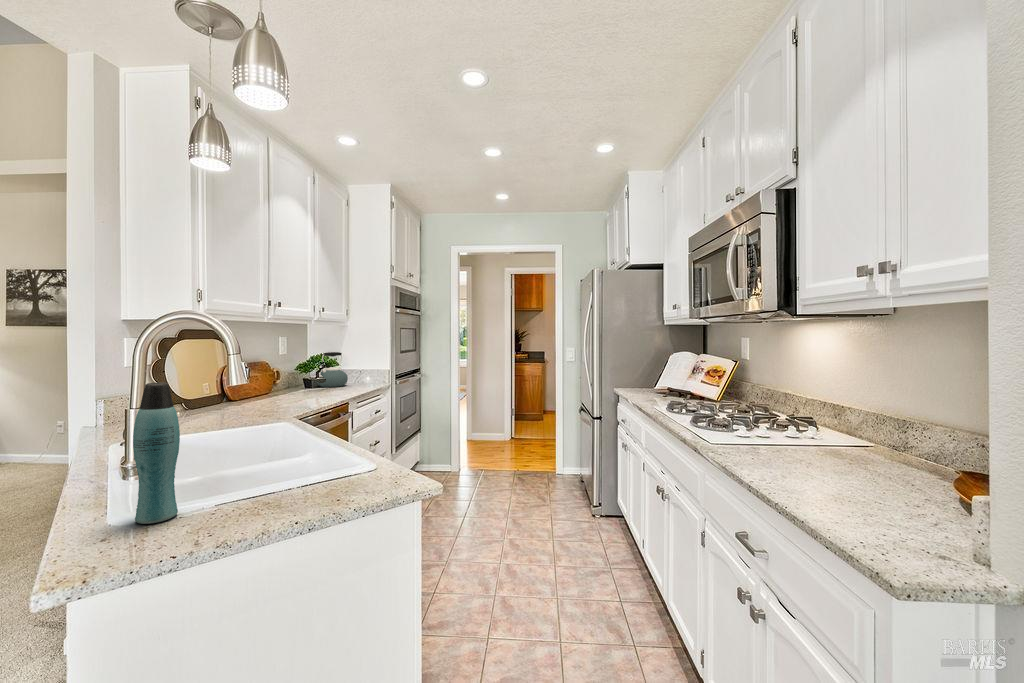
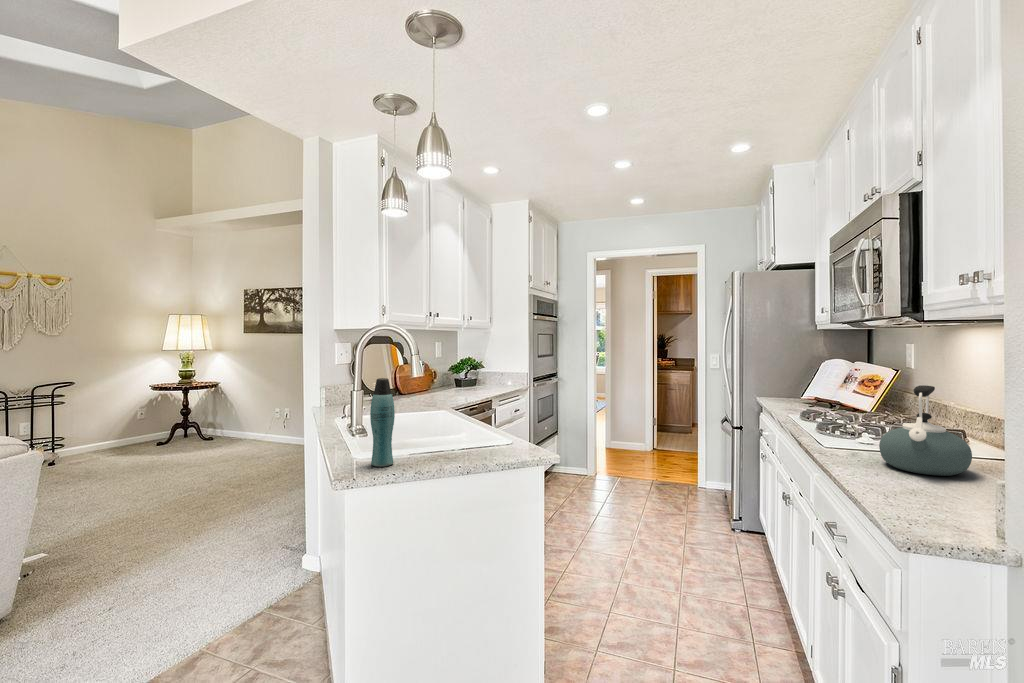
kettle: present [317,352,348,387] -> present [879,385,972,476]

